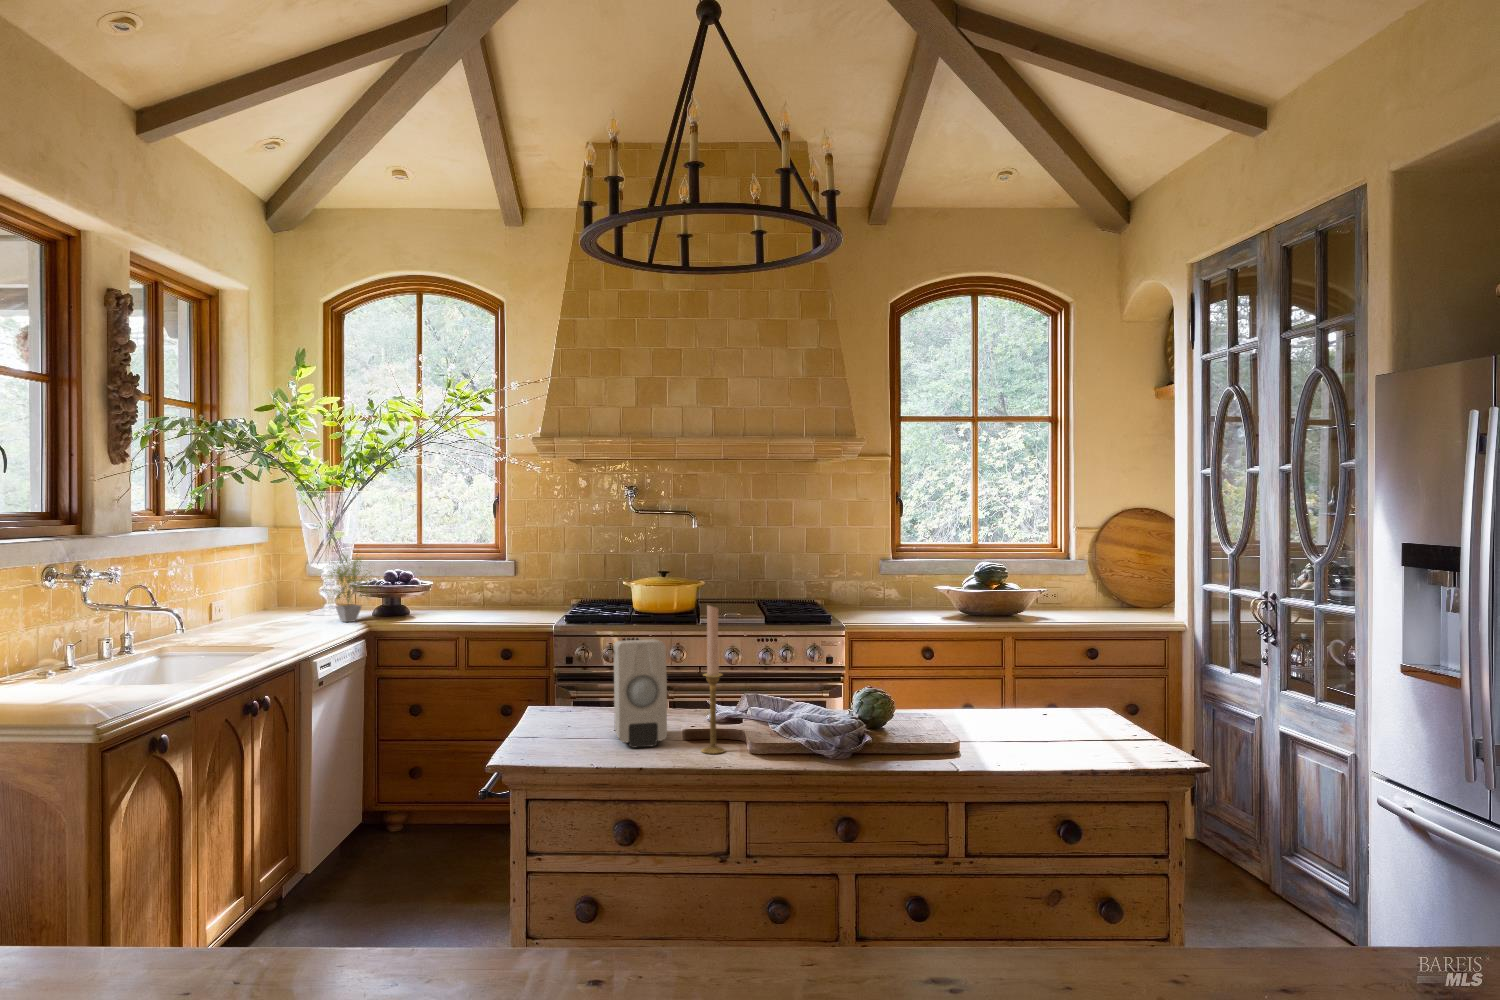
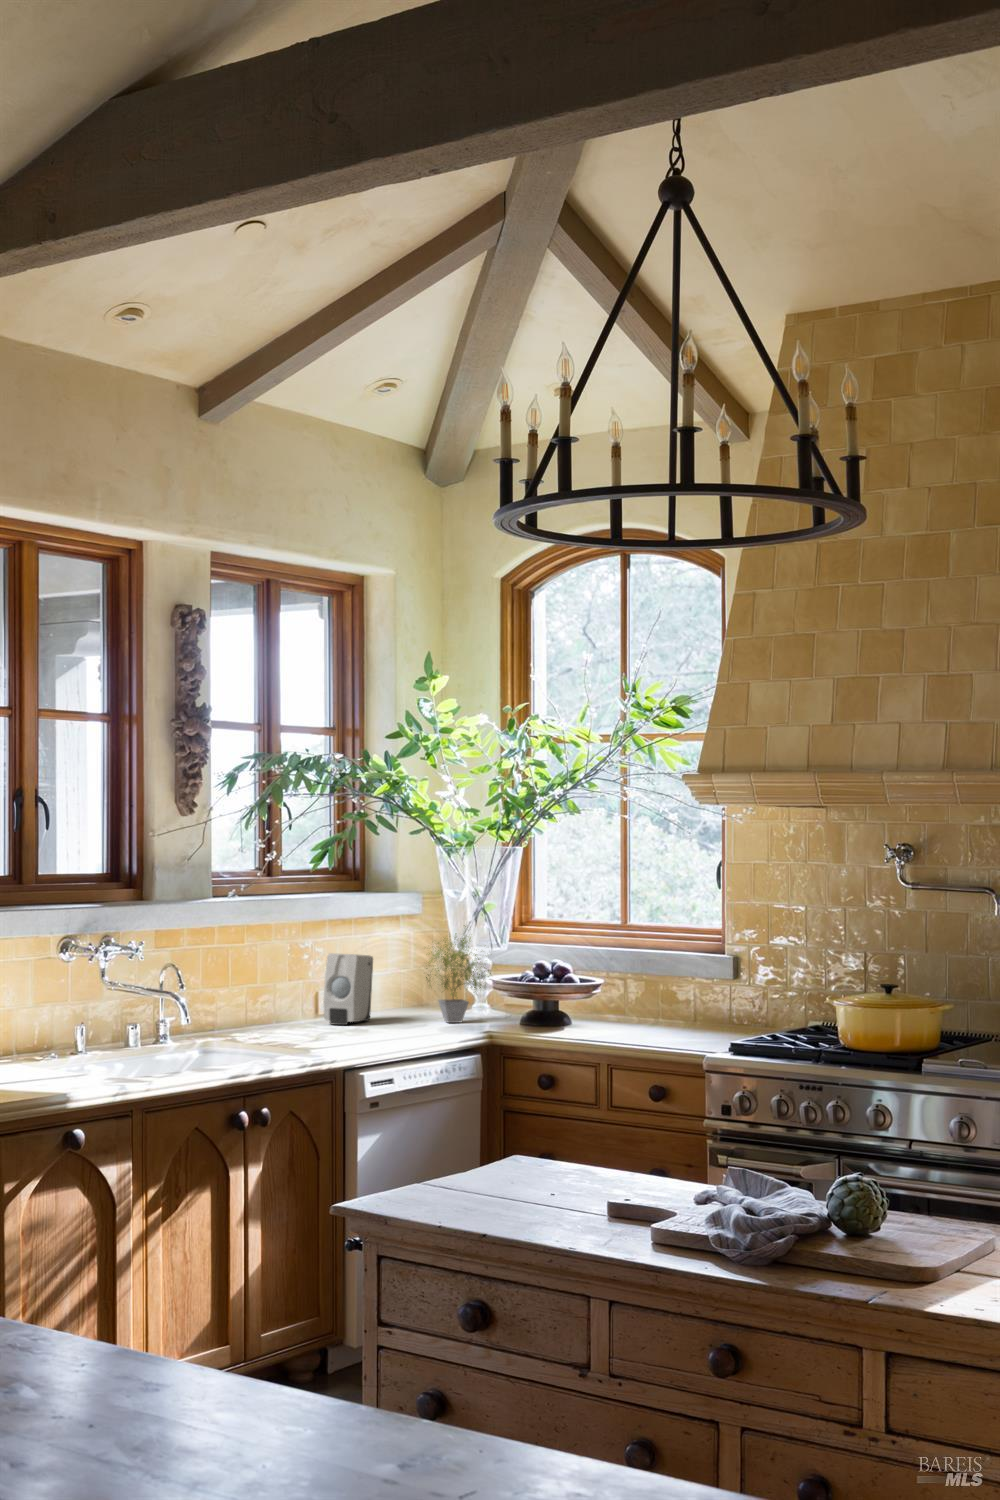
candlestick: present [701,606,725,754] -> none [576,1039,609,1235]
soap dispenser: present [614,640,667,747] -> present [324,953,373,1025]

